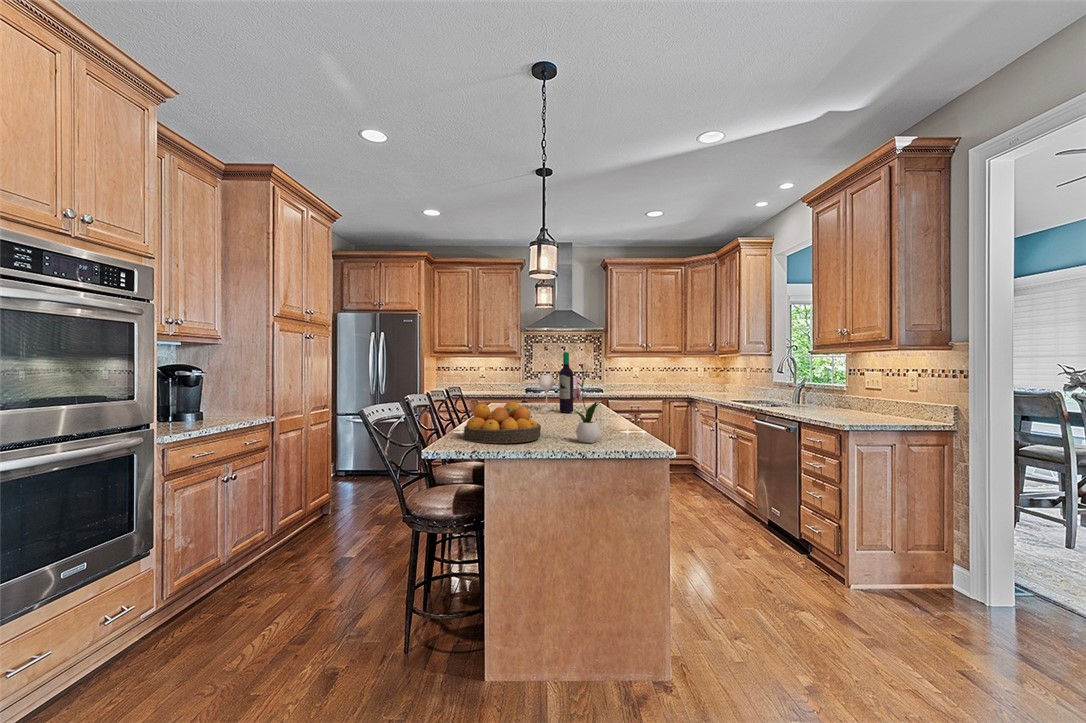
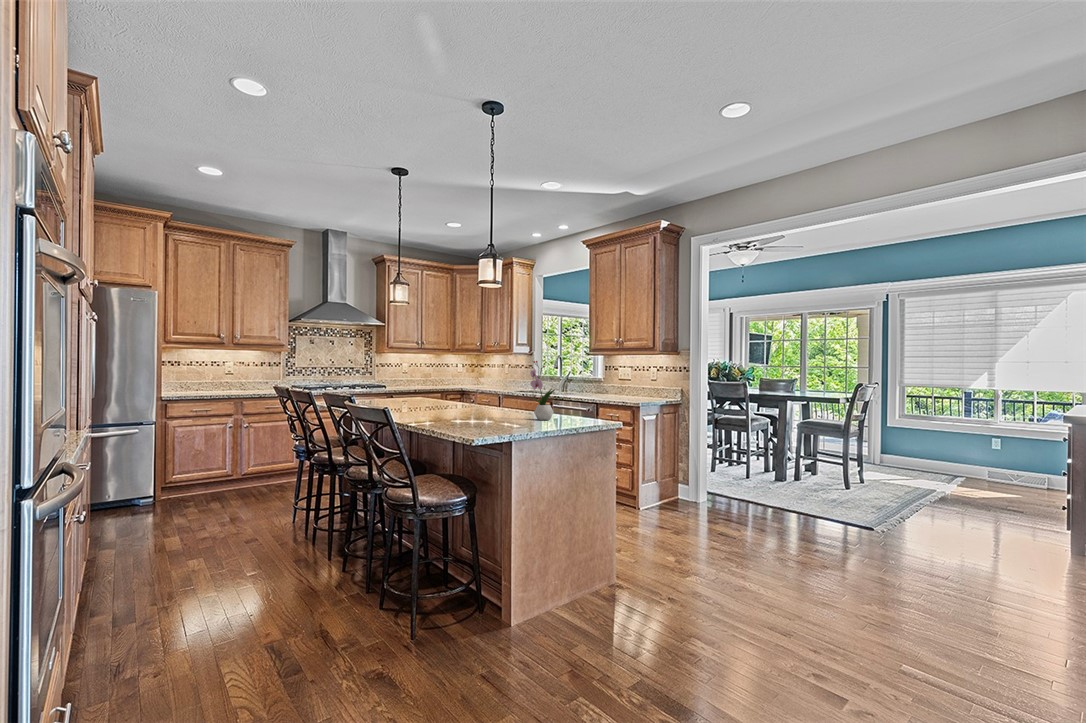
wine bottle: present [539,352,573,412] -> none [407,349,445,404]
fruit bowl: present [464,402,541,443] -> none [454,391,518,424]

